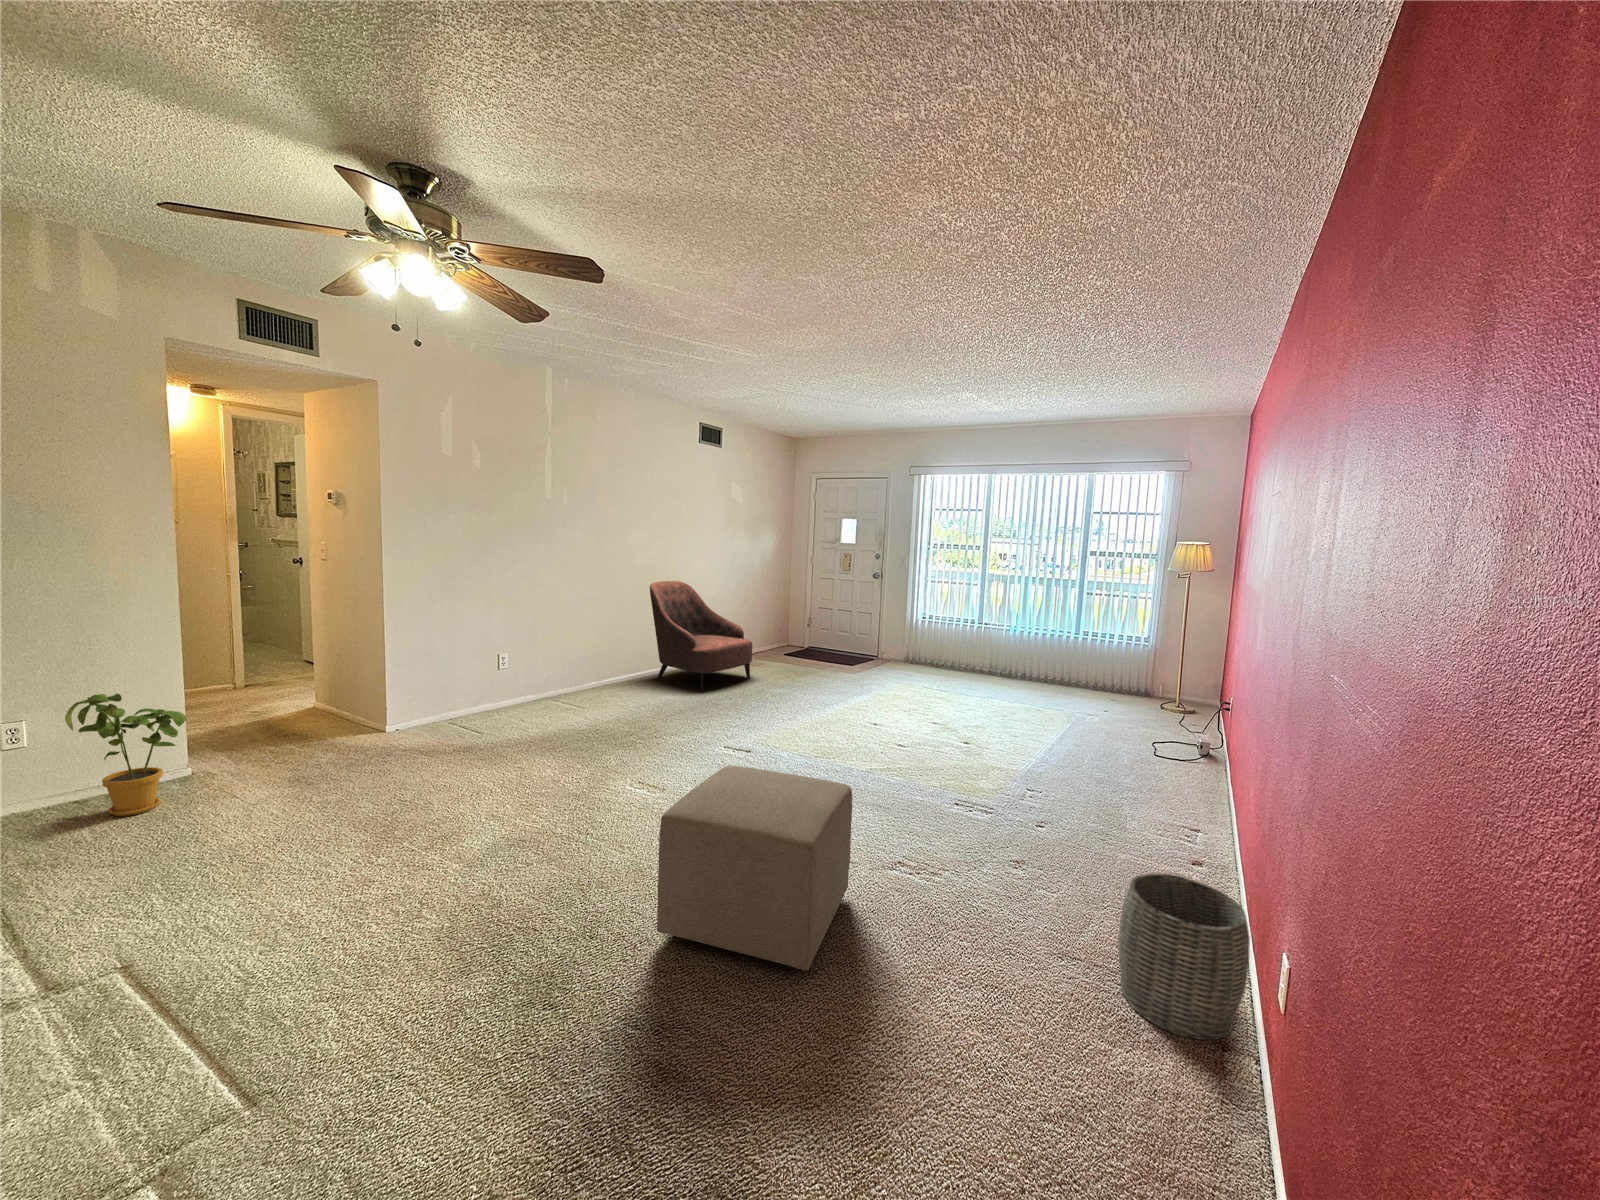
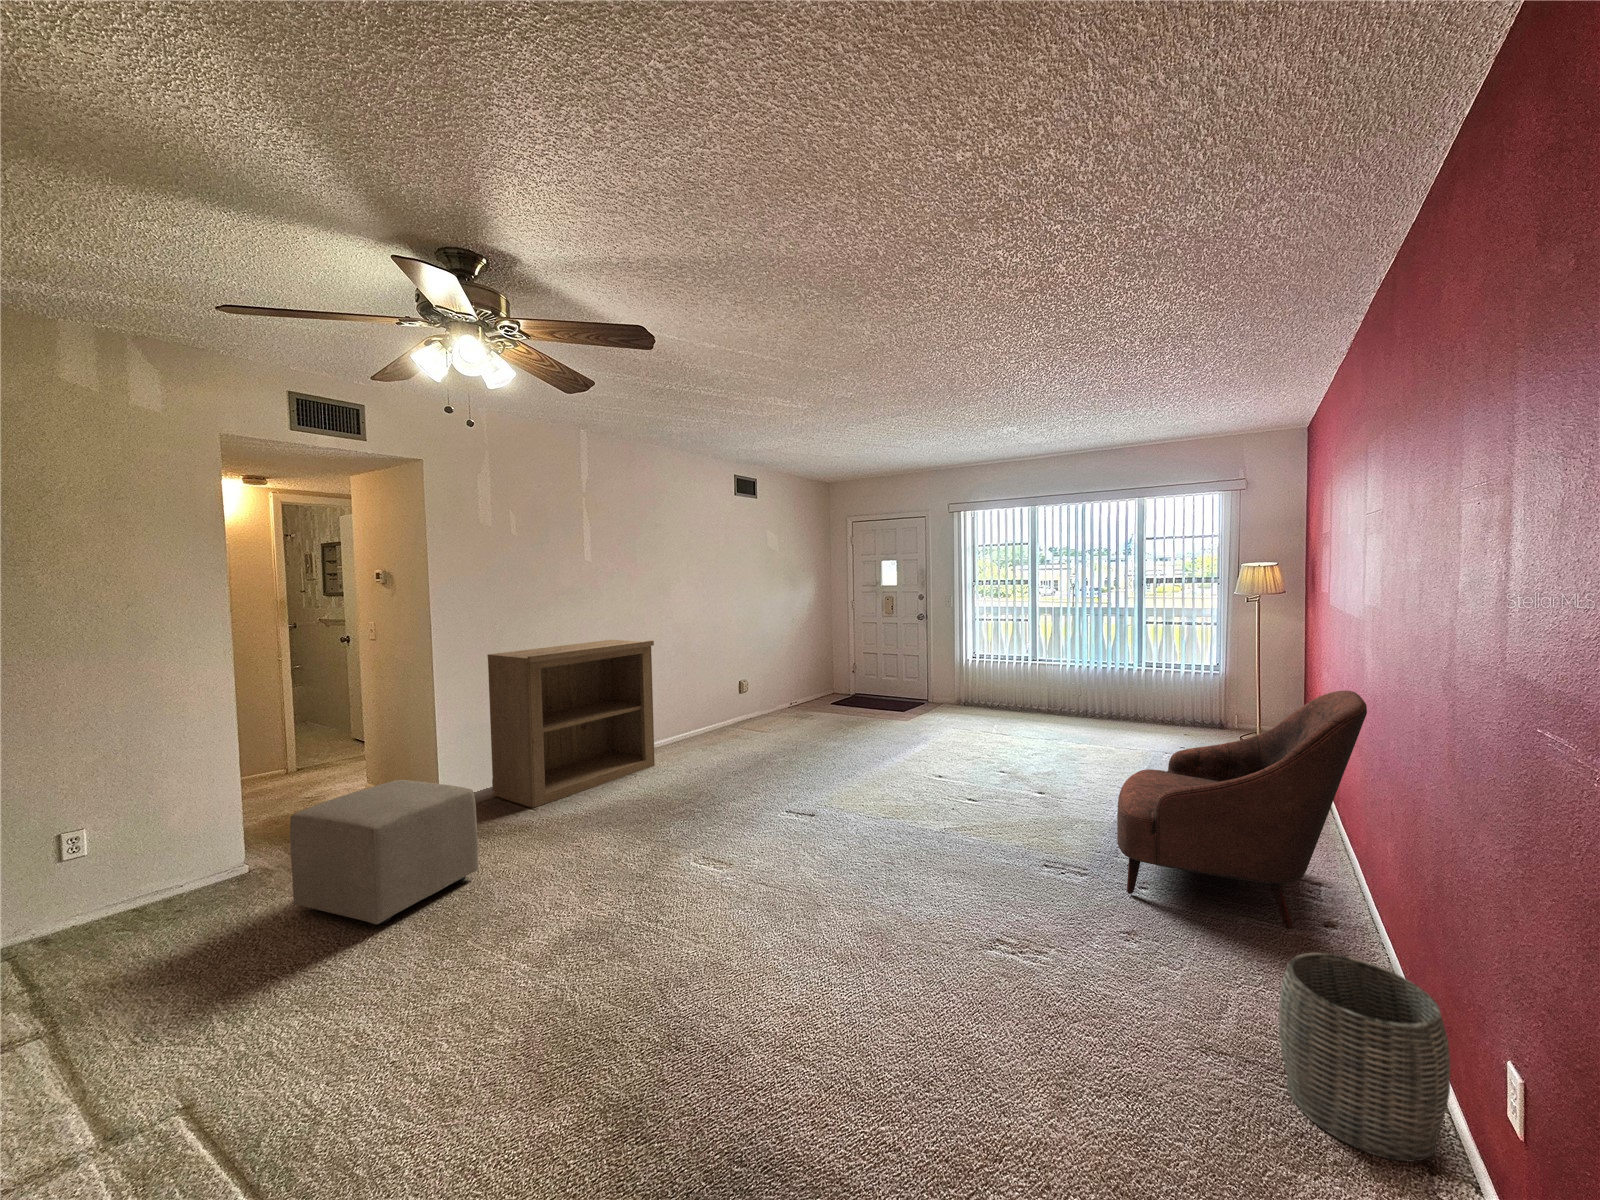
bookshelf: none [439,578,608,734] -> present [487,640,655,808]
armchair: present [650,581,752,691] -> present [1117,690,1367,929]
house plant: present [65,693,186,816] -> none [126,793,245,921]
ottoman: present [657,765,852,971] -> present [290,780,479,925]

